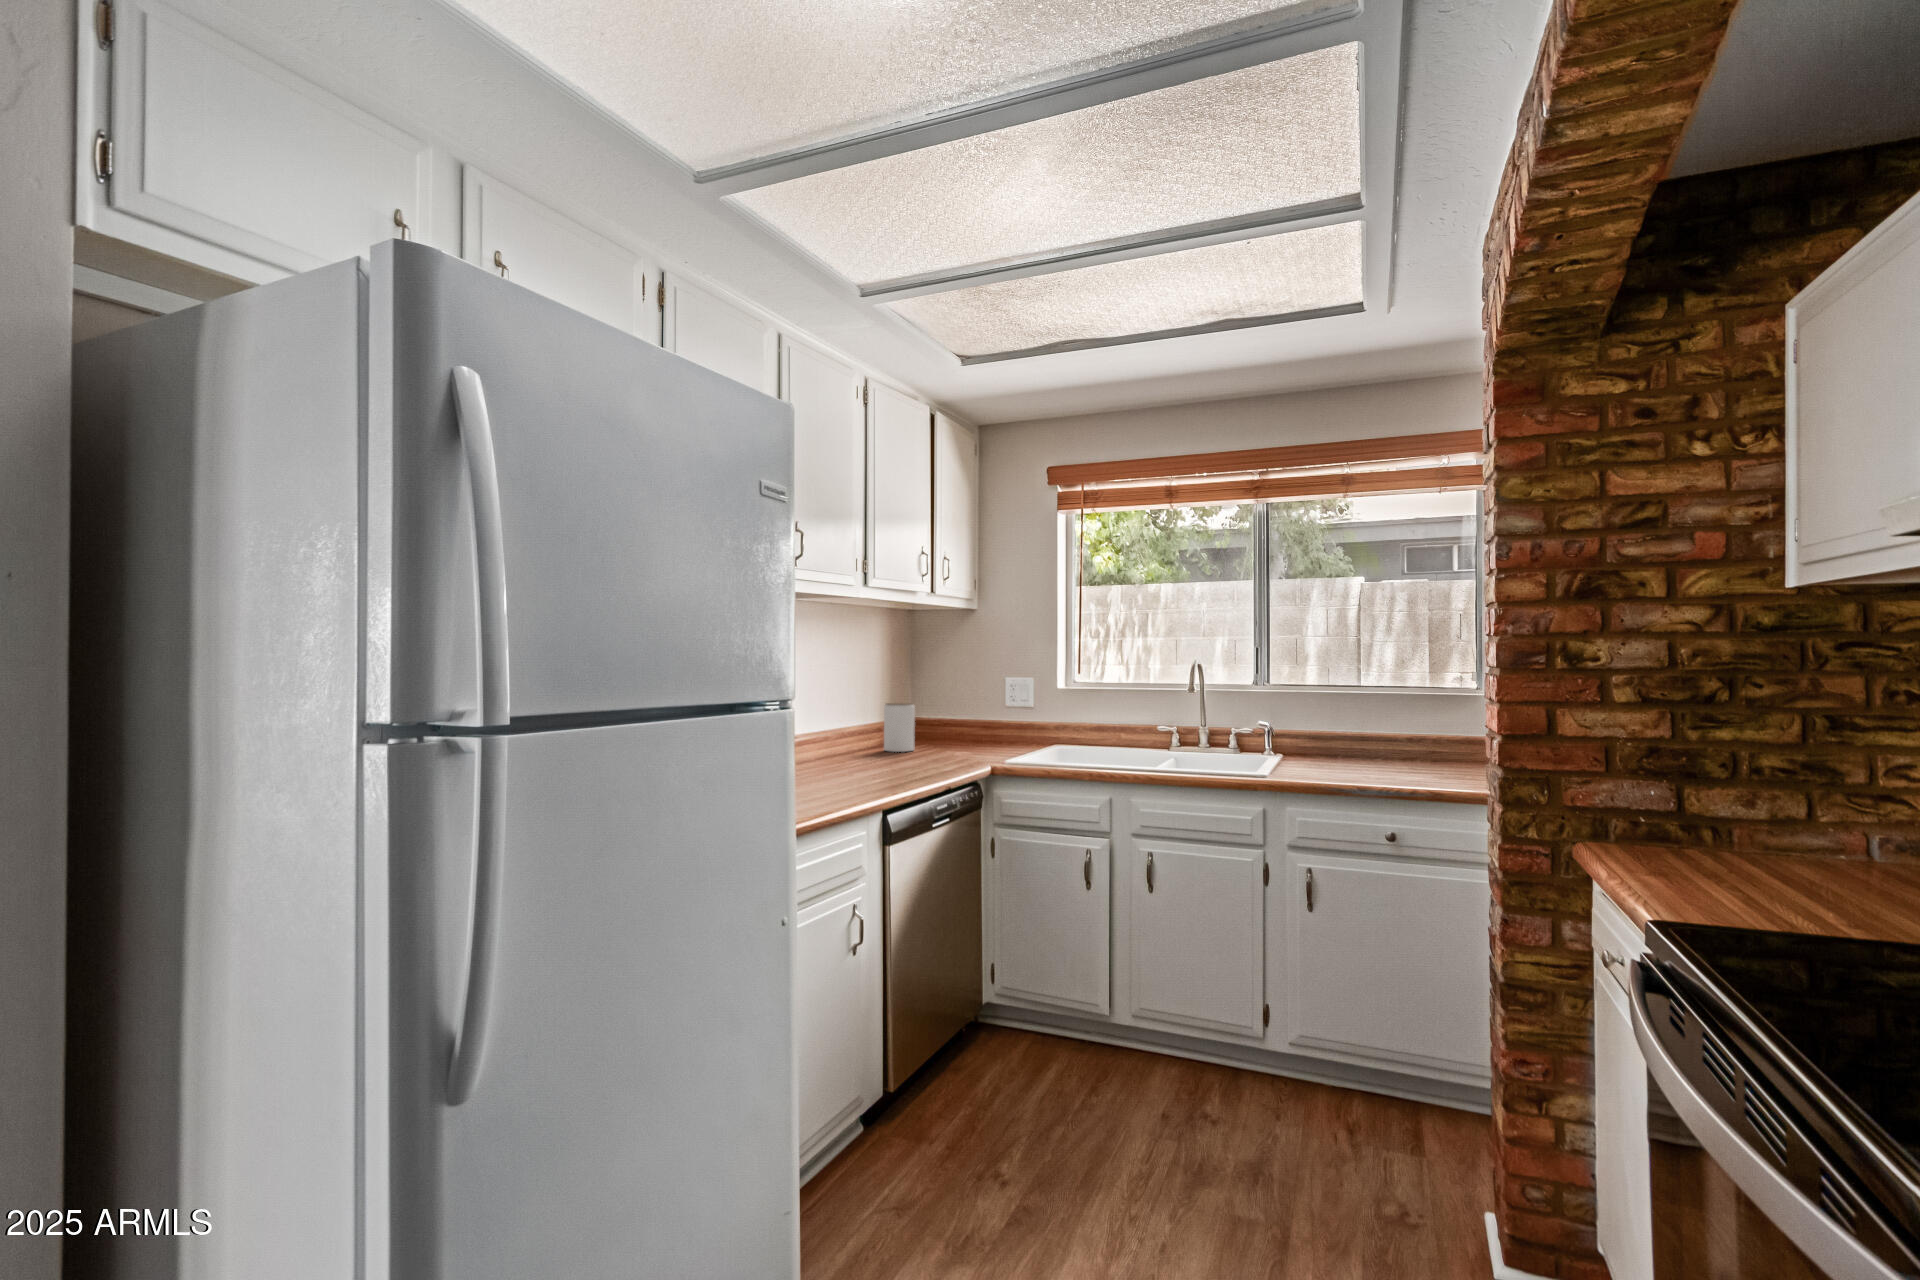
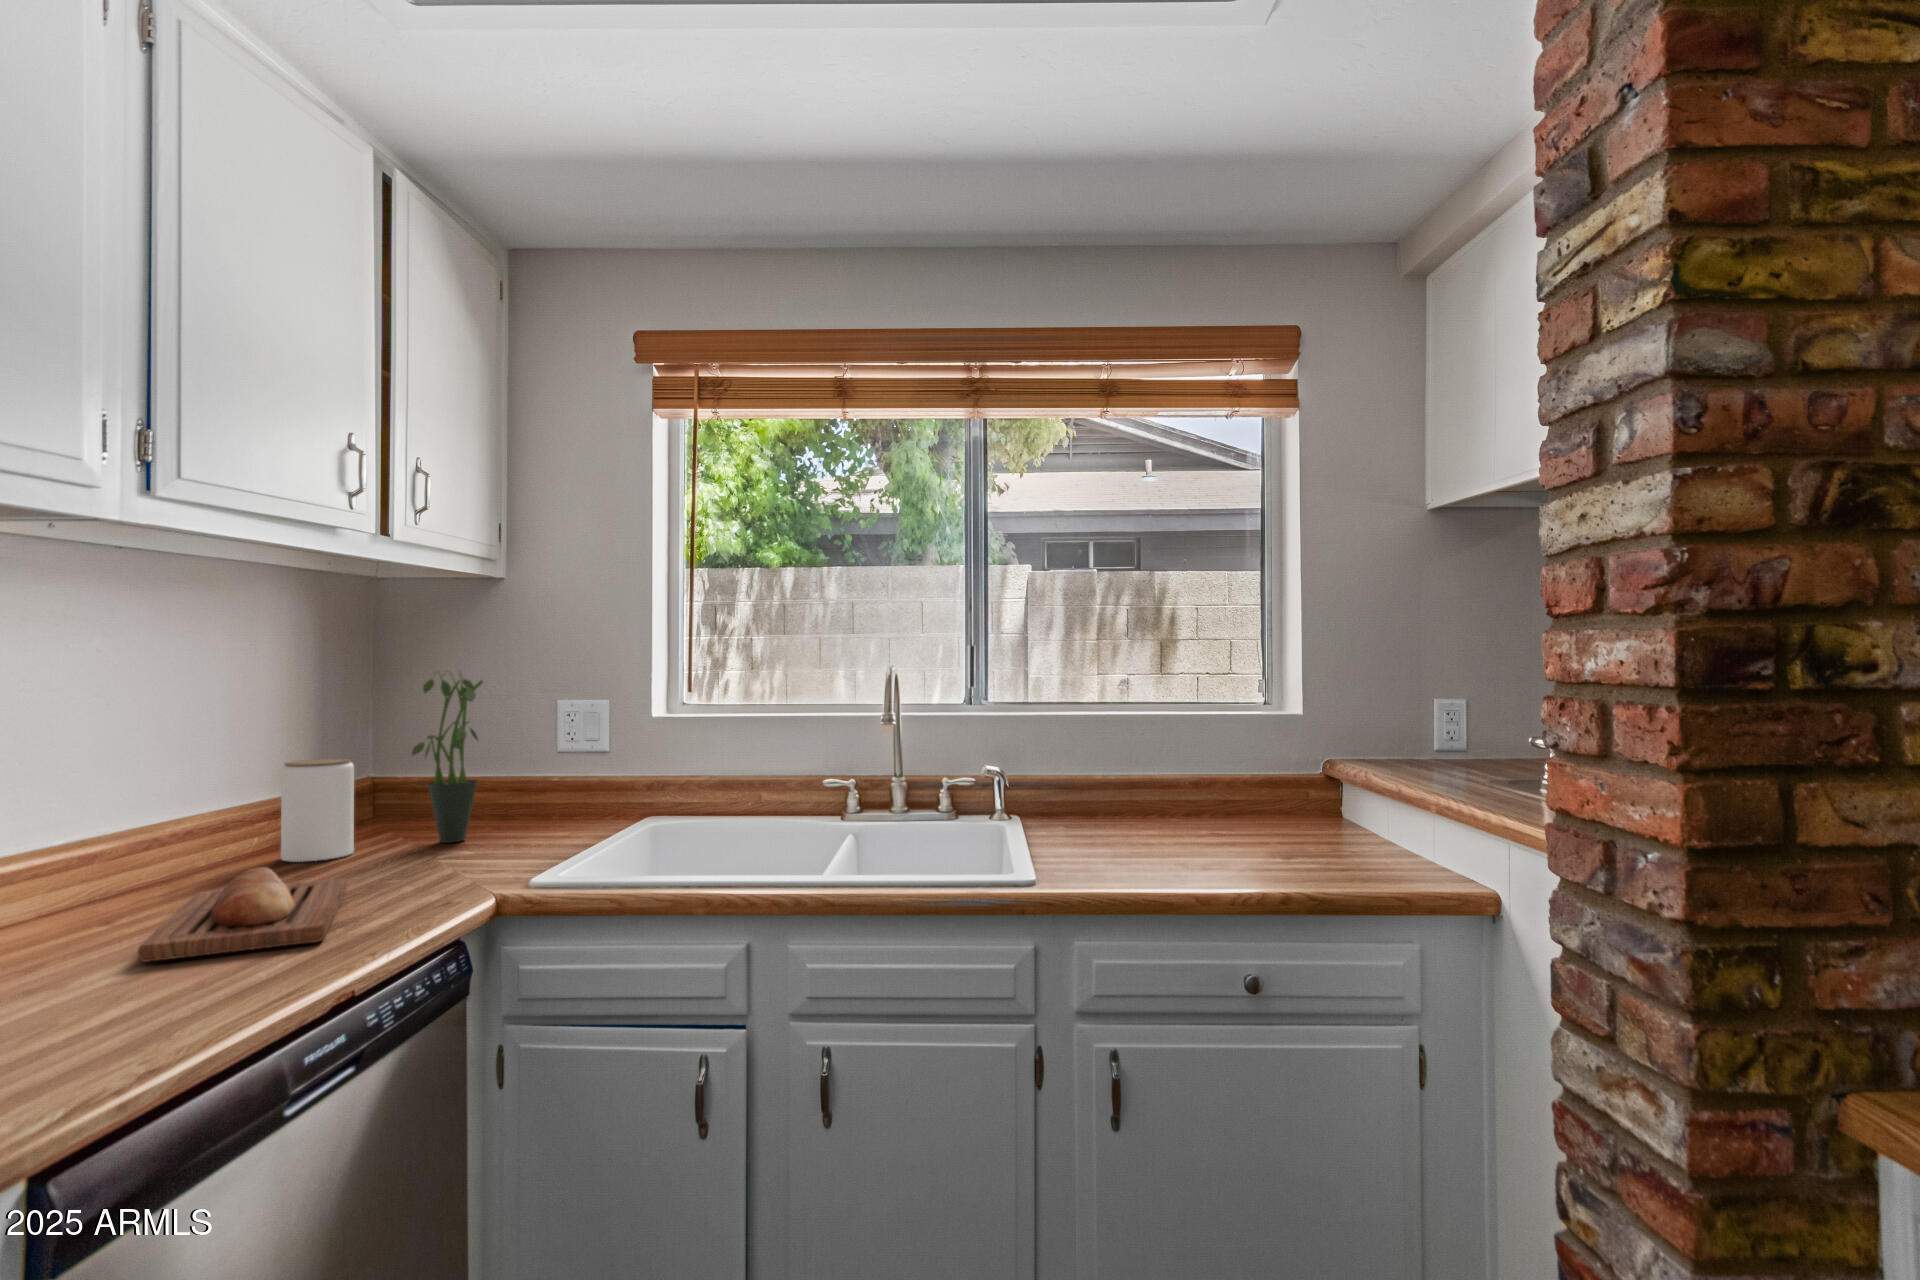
potted plant: none [940,659,979,749] -> present [412,672,493,843]
bread loaf: none [865,746,929,774] -> present [138,867,347,962]

